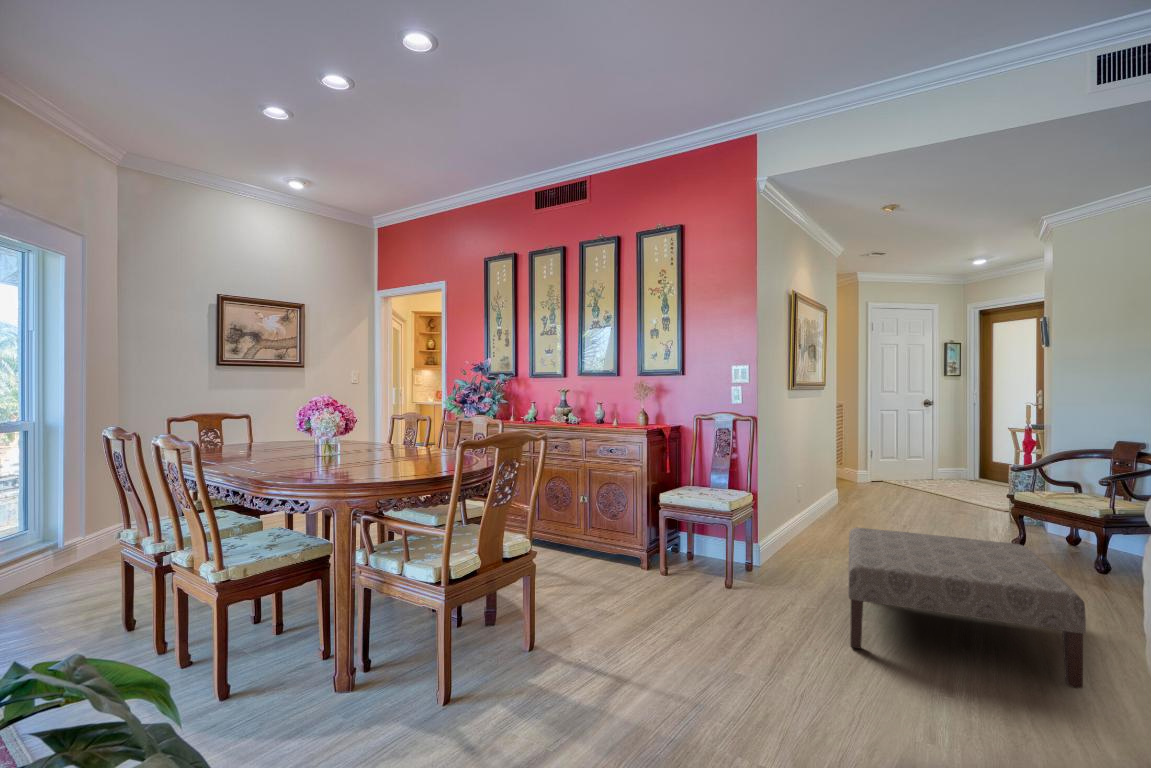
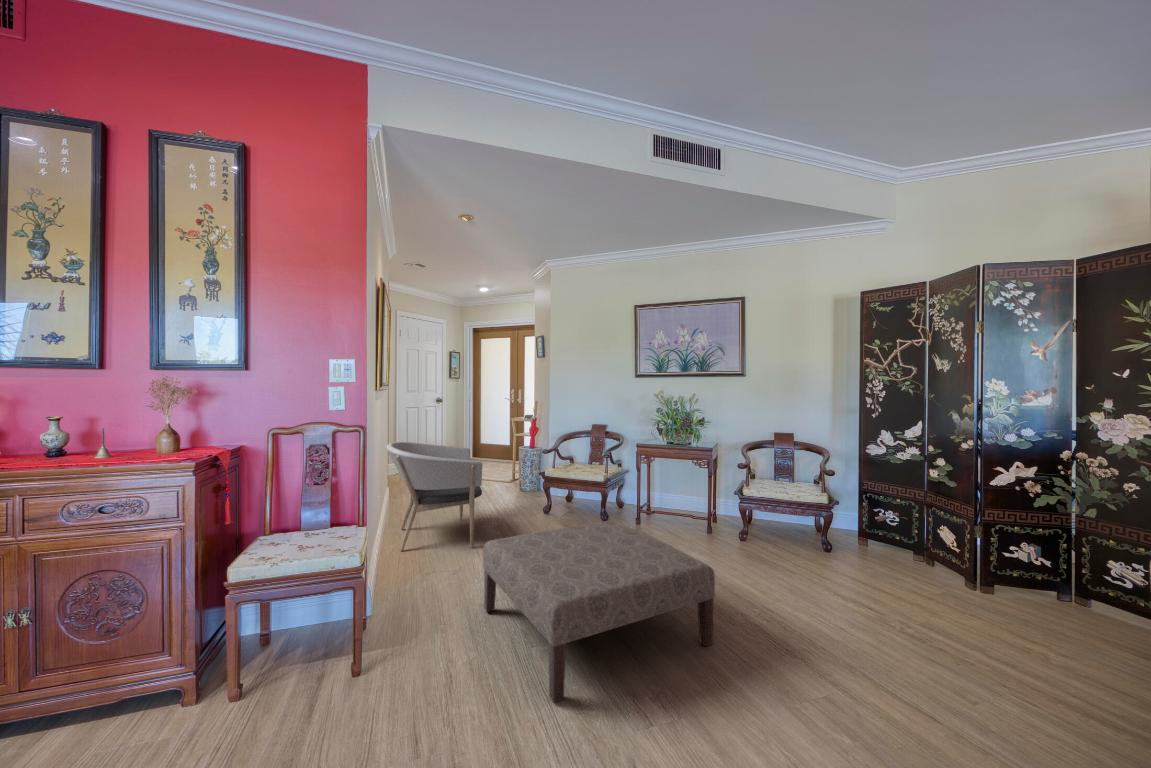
armchair: none [807,441,909,554] -> present [386,442,482,551]

